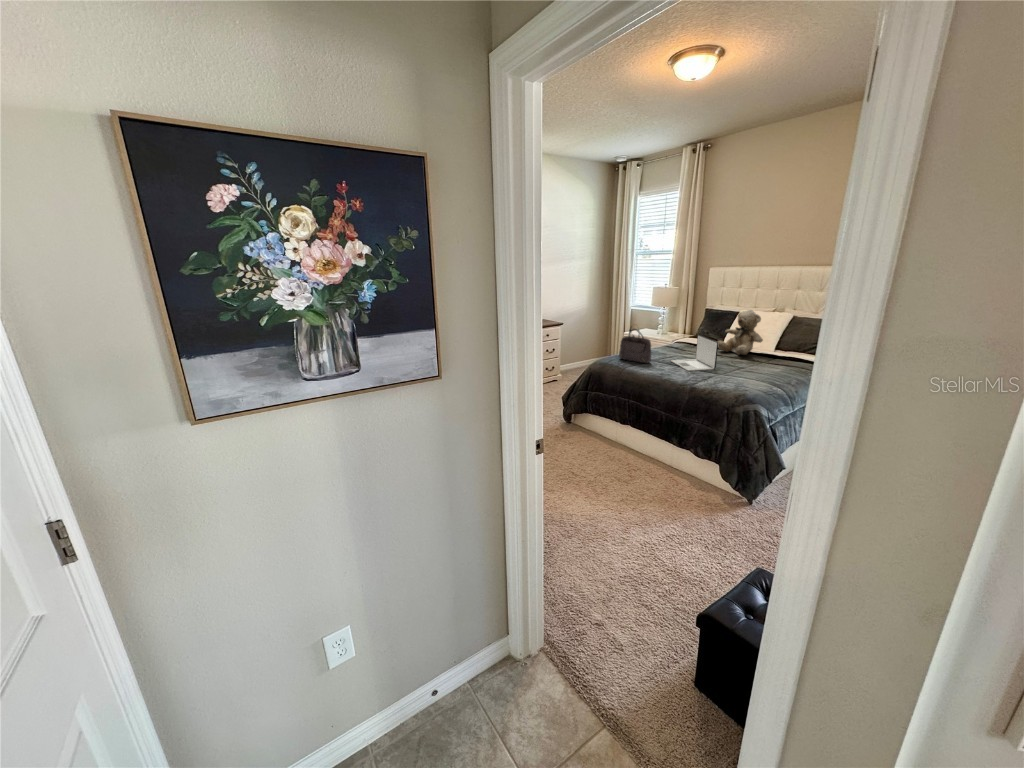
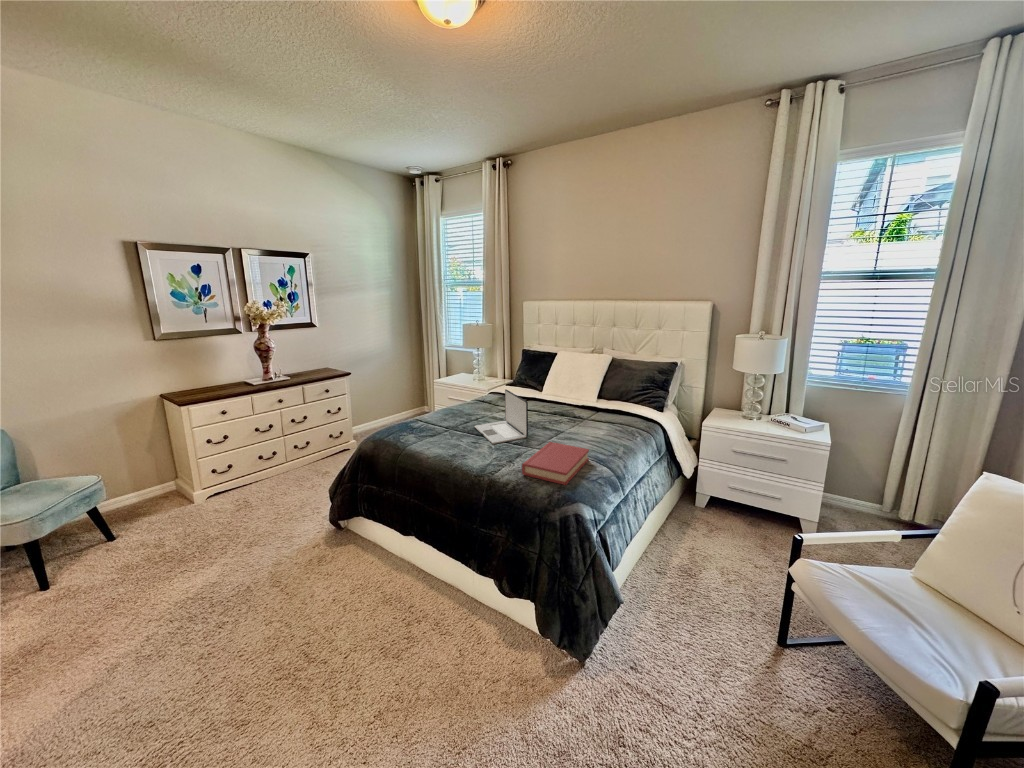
teddy bear: present [718,310,763,355] -> none [531,353,582,410]
handbag: present [619,329,651,363] -> none [406,381,447,434]
hardback book: none [714,370,768,394] -> present [522,442,589,485]

